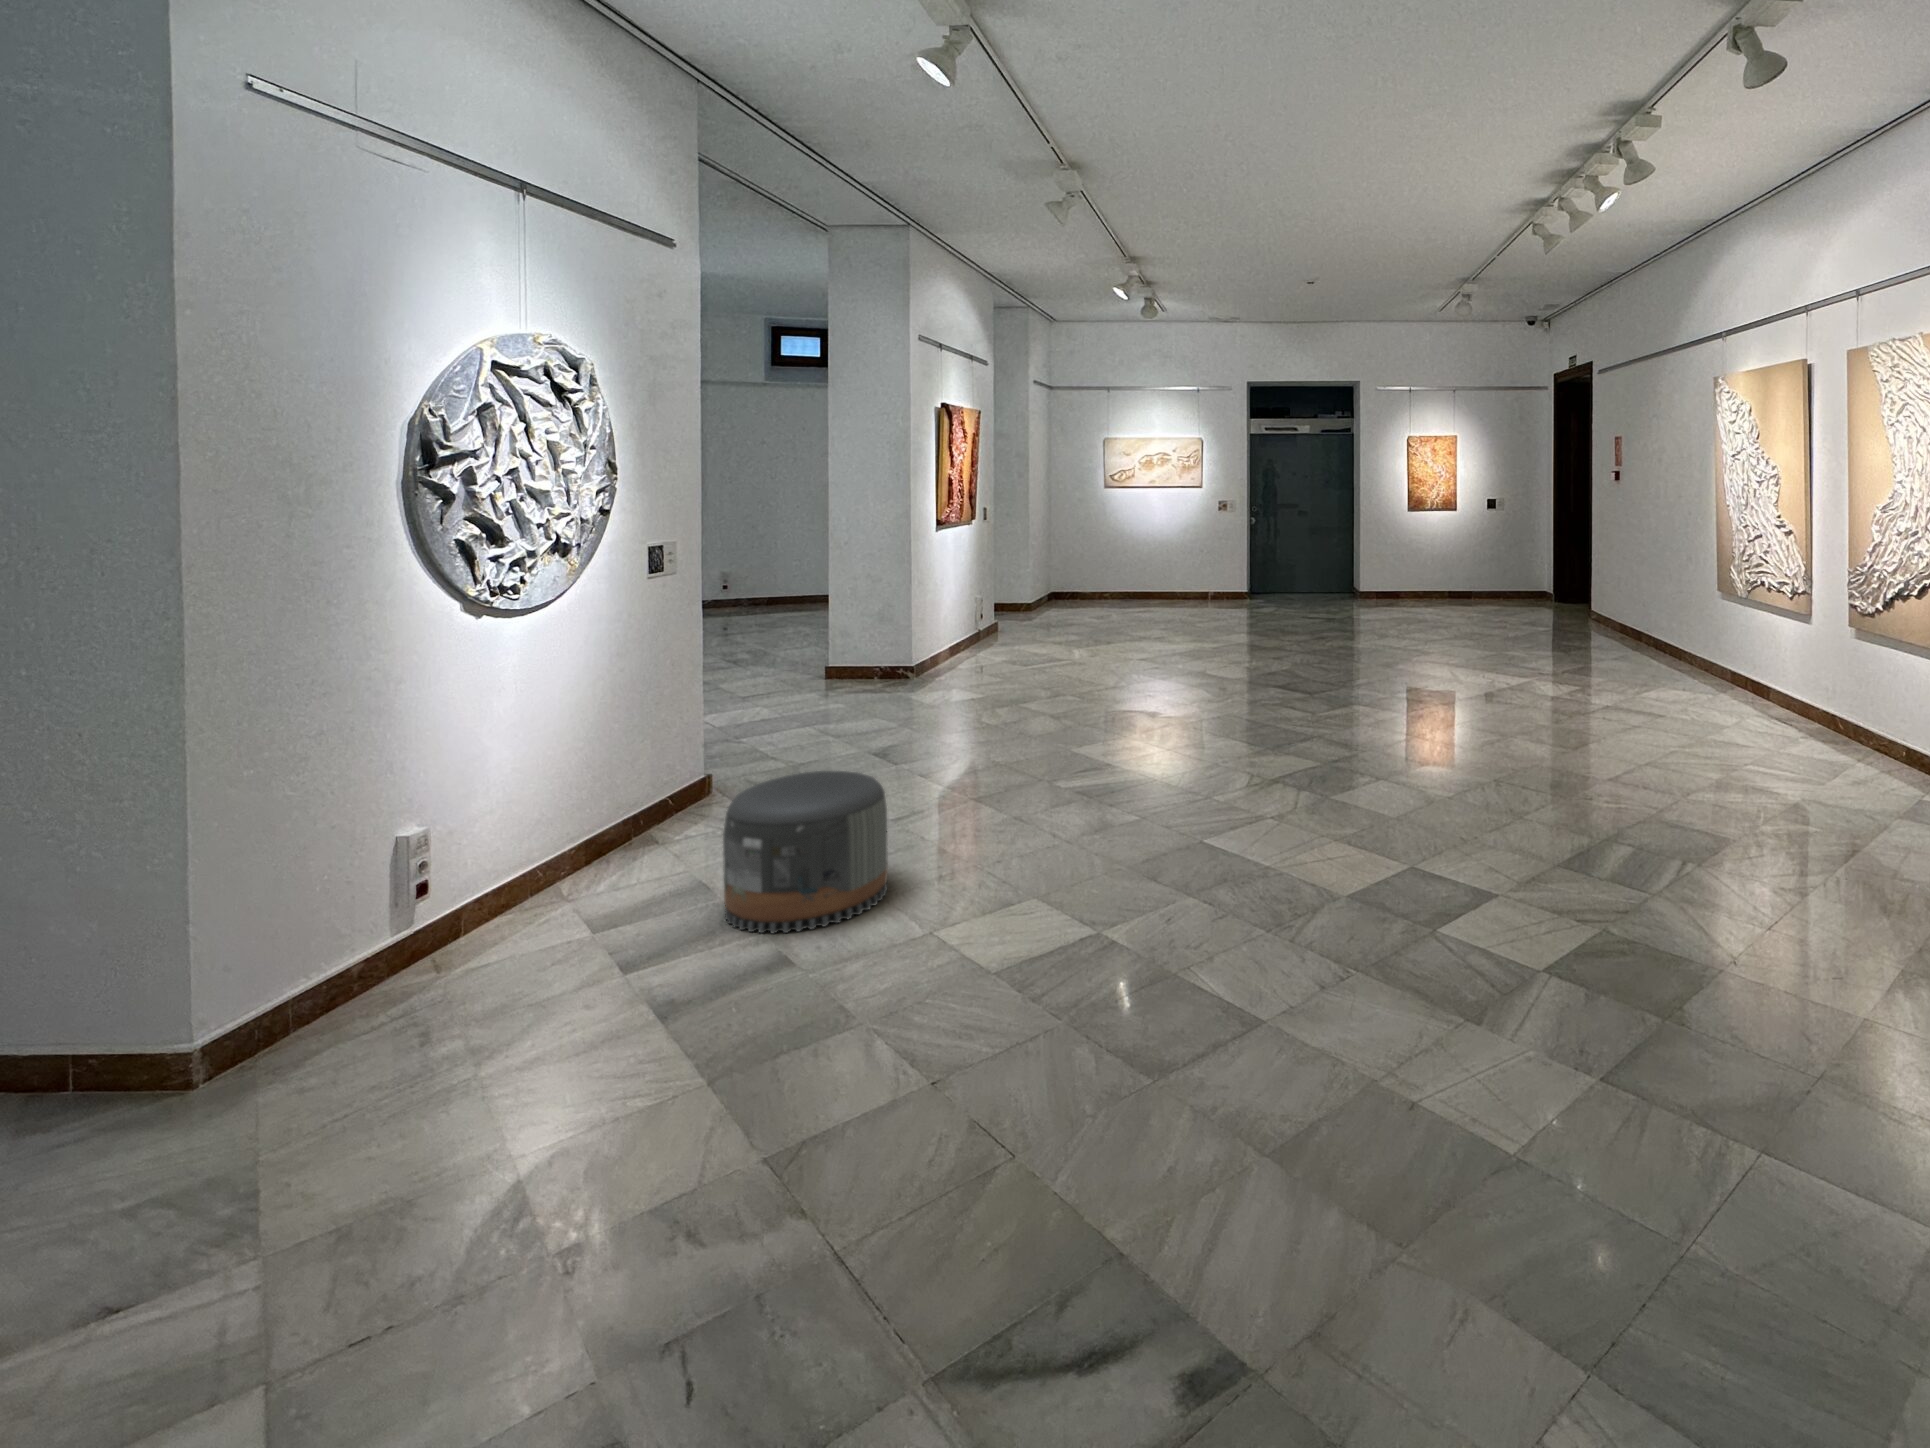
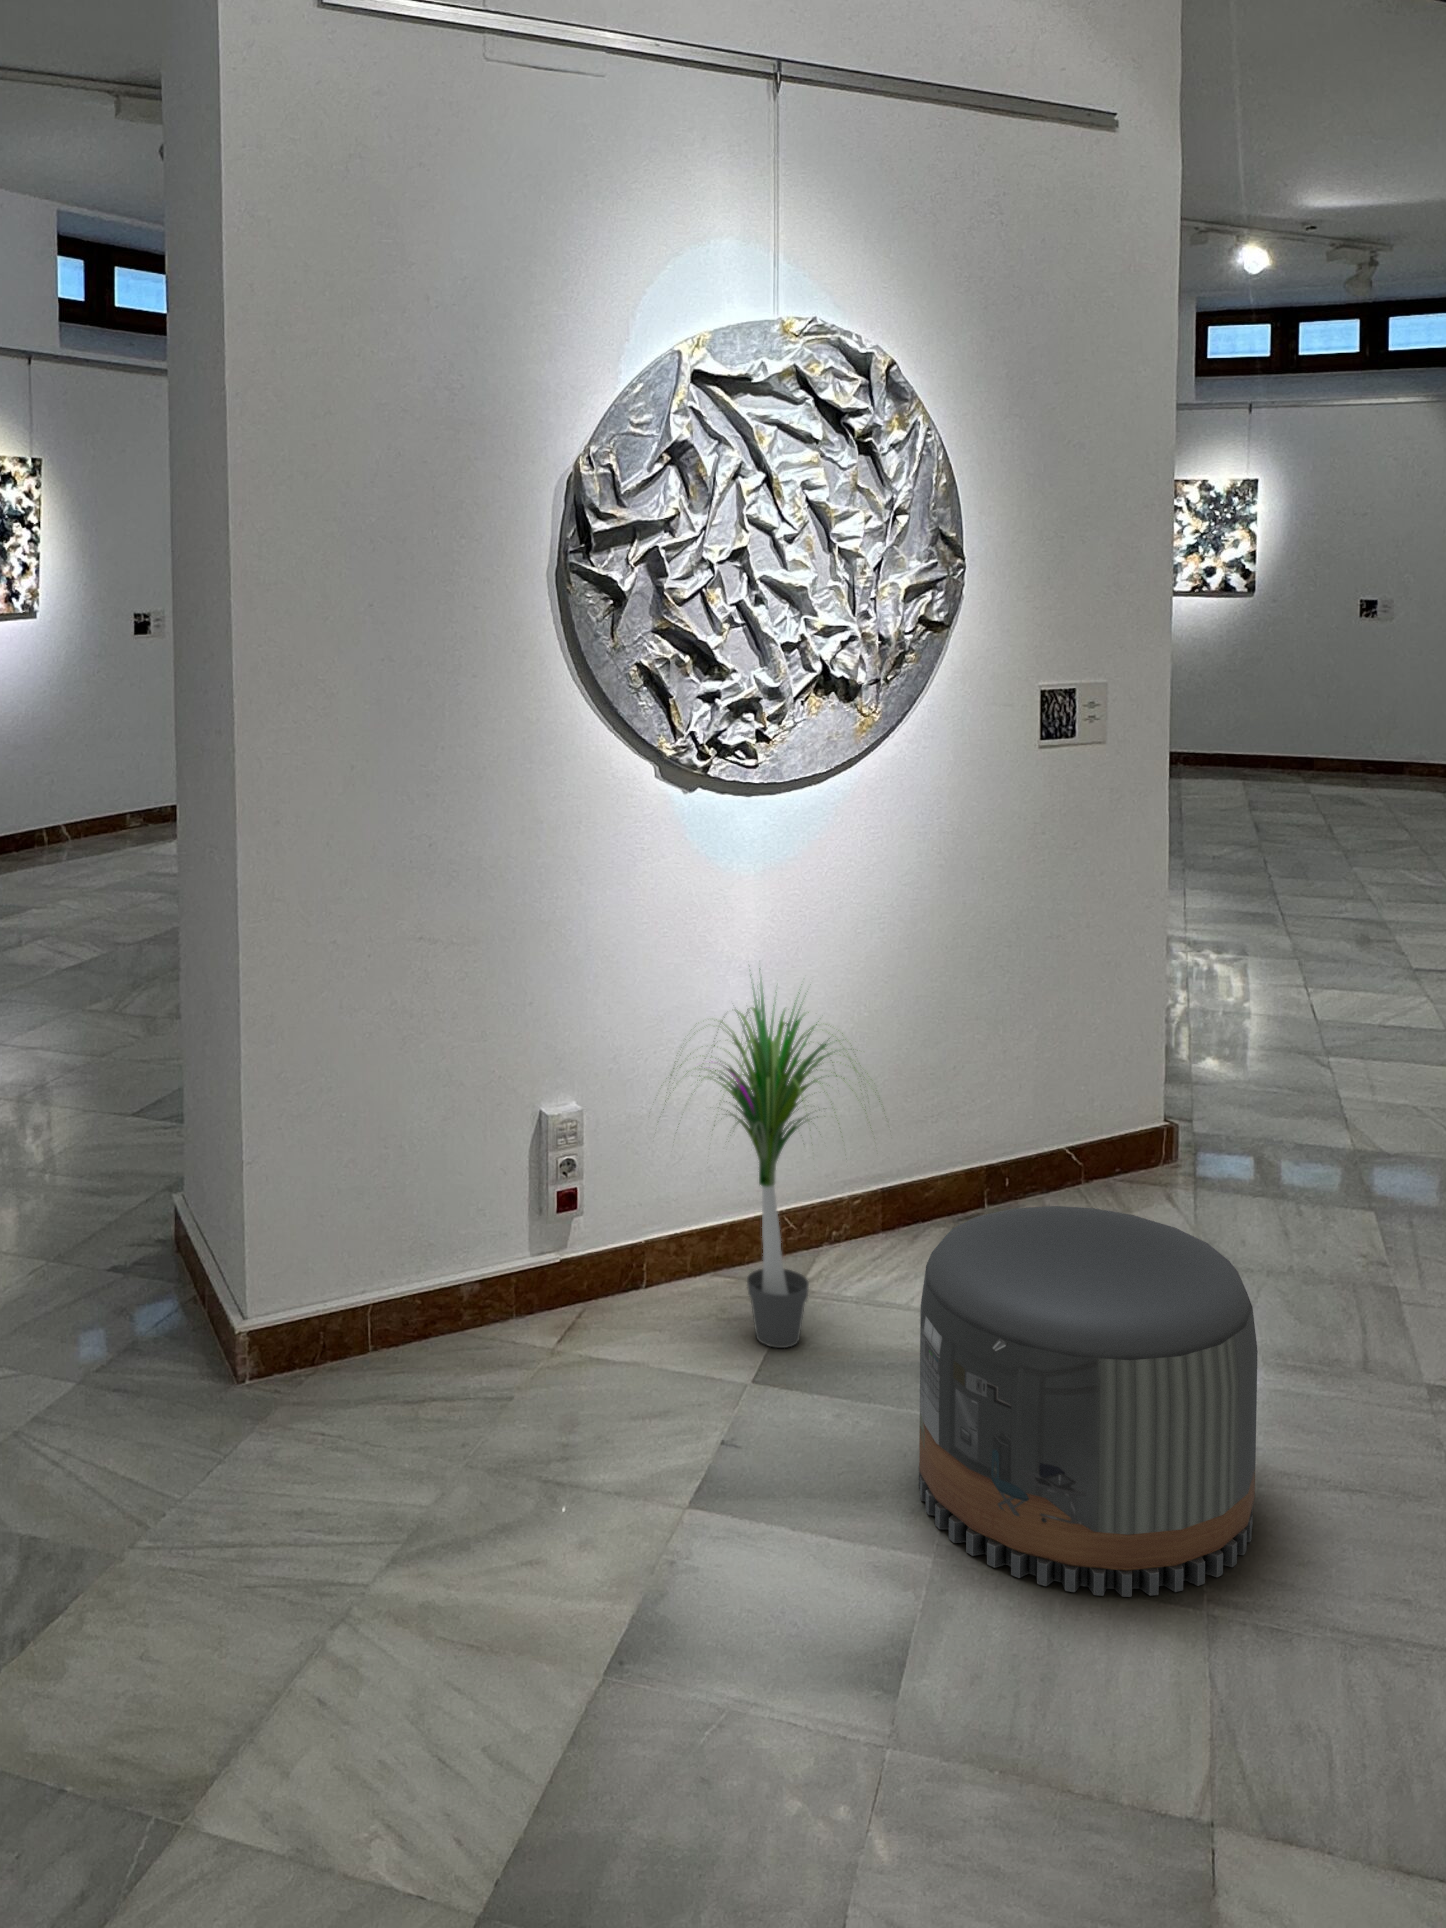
potted plant: none [480,705,654,925] -> present [661,968,880,1348]

